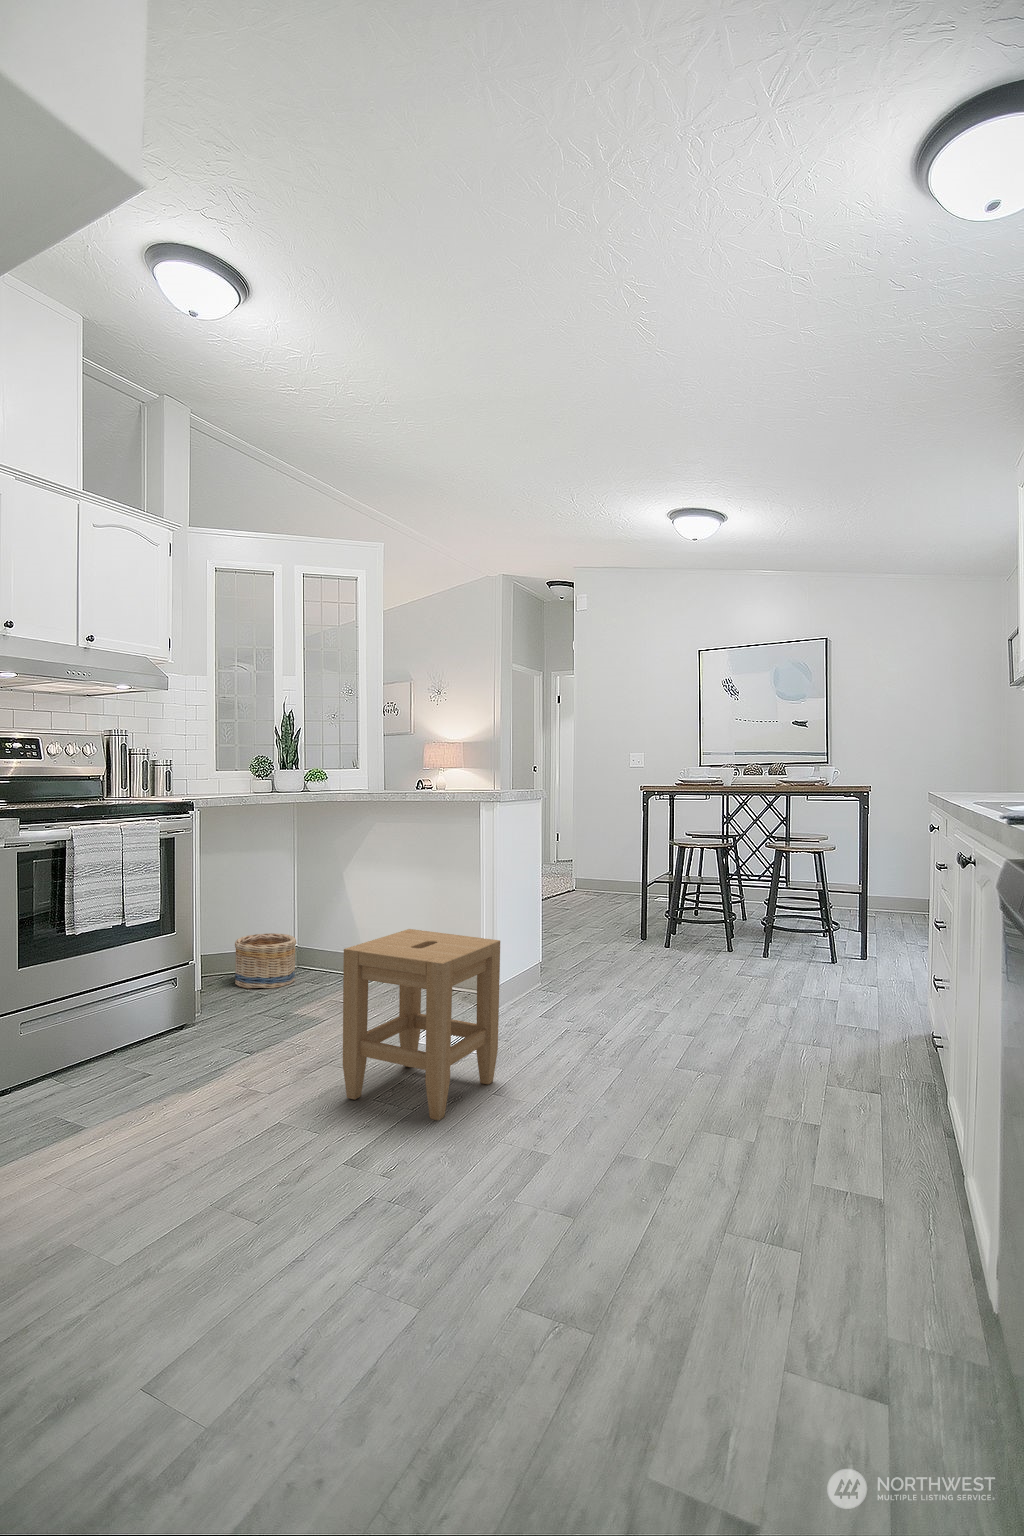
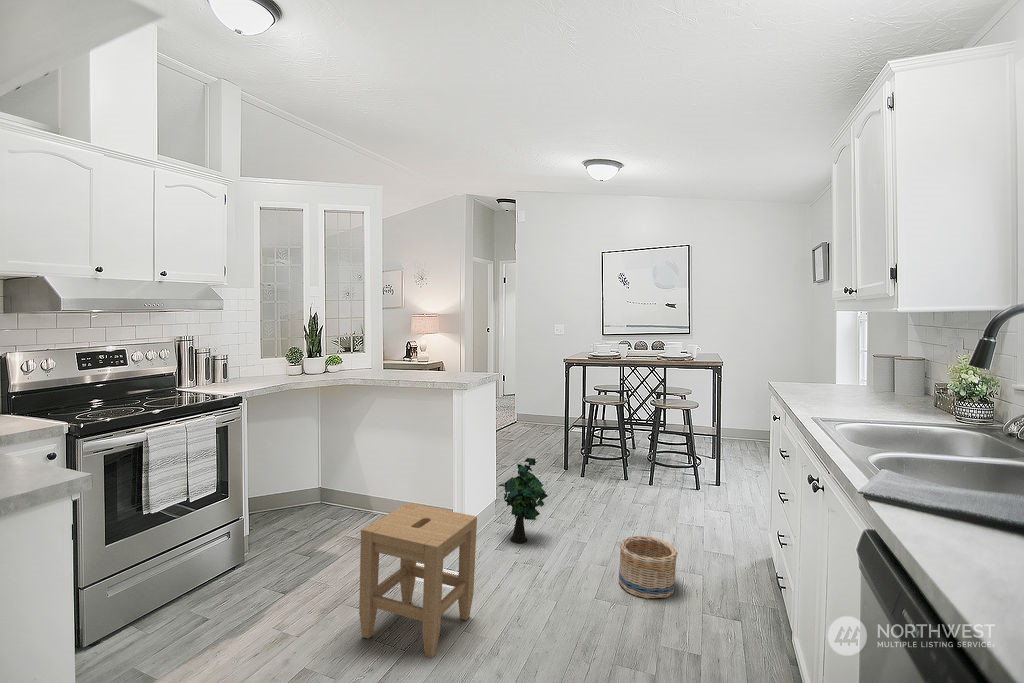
decorative plant: none [537,889,608,1010] -> present [498,458,548,543]
basket: present [235,933,296,989] -> present [619,536,678,599]

